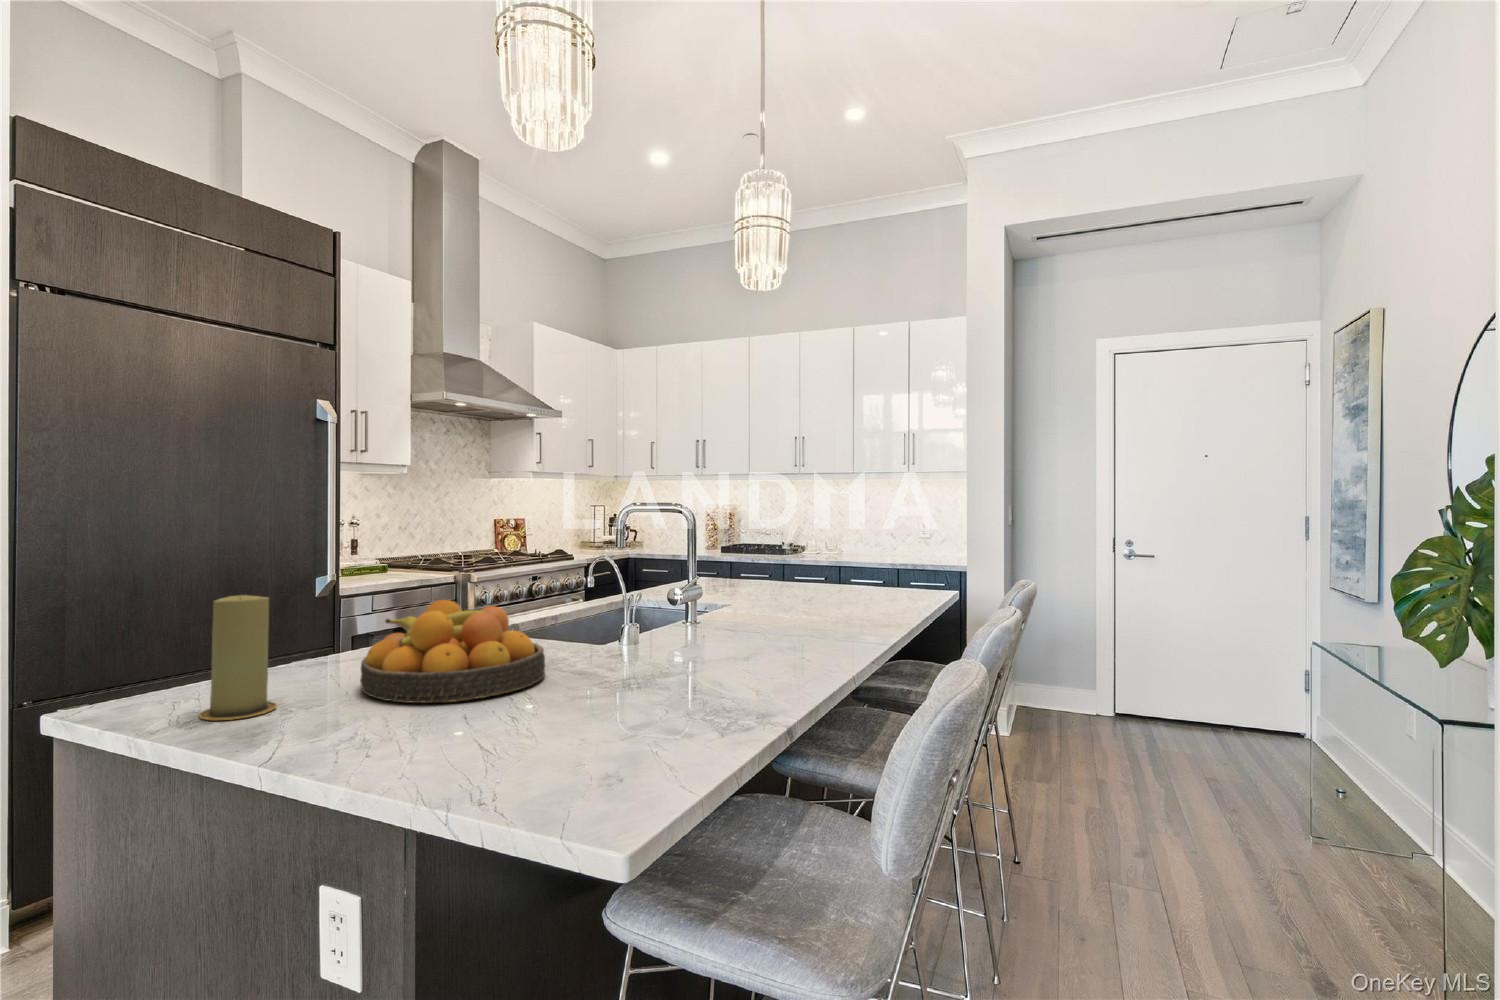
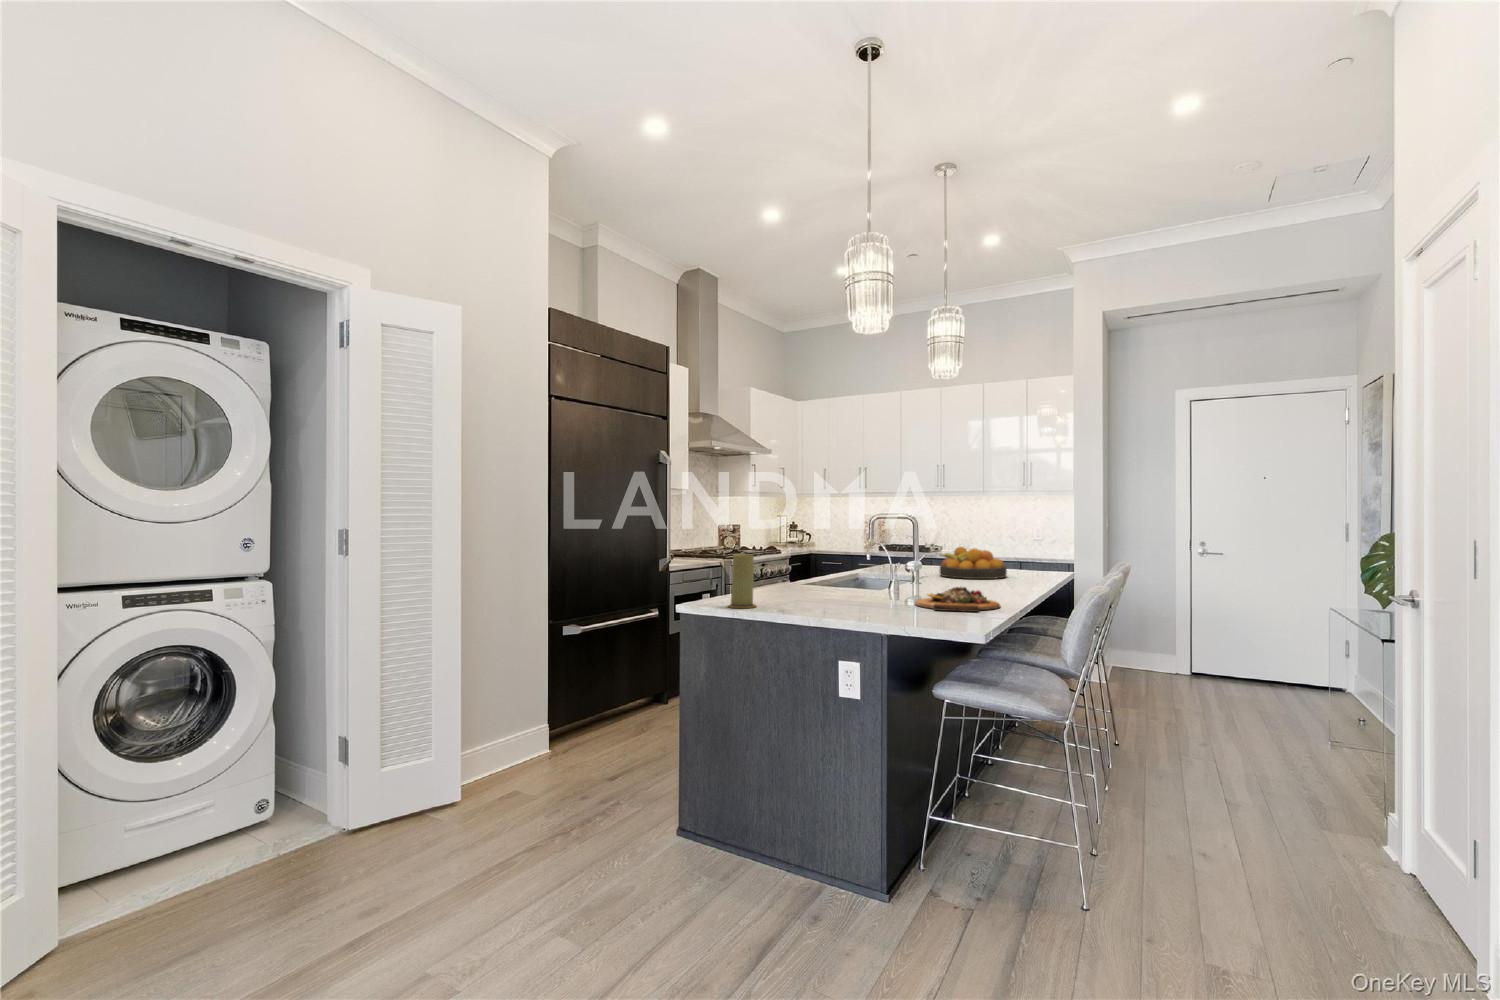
fruit bowl: present [360,600,545,703] -> present [940,547,1007,579]
cutting board: none [626,654,793,723] -> present [915,587,1000,612]

